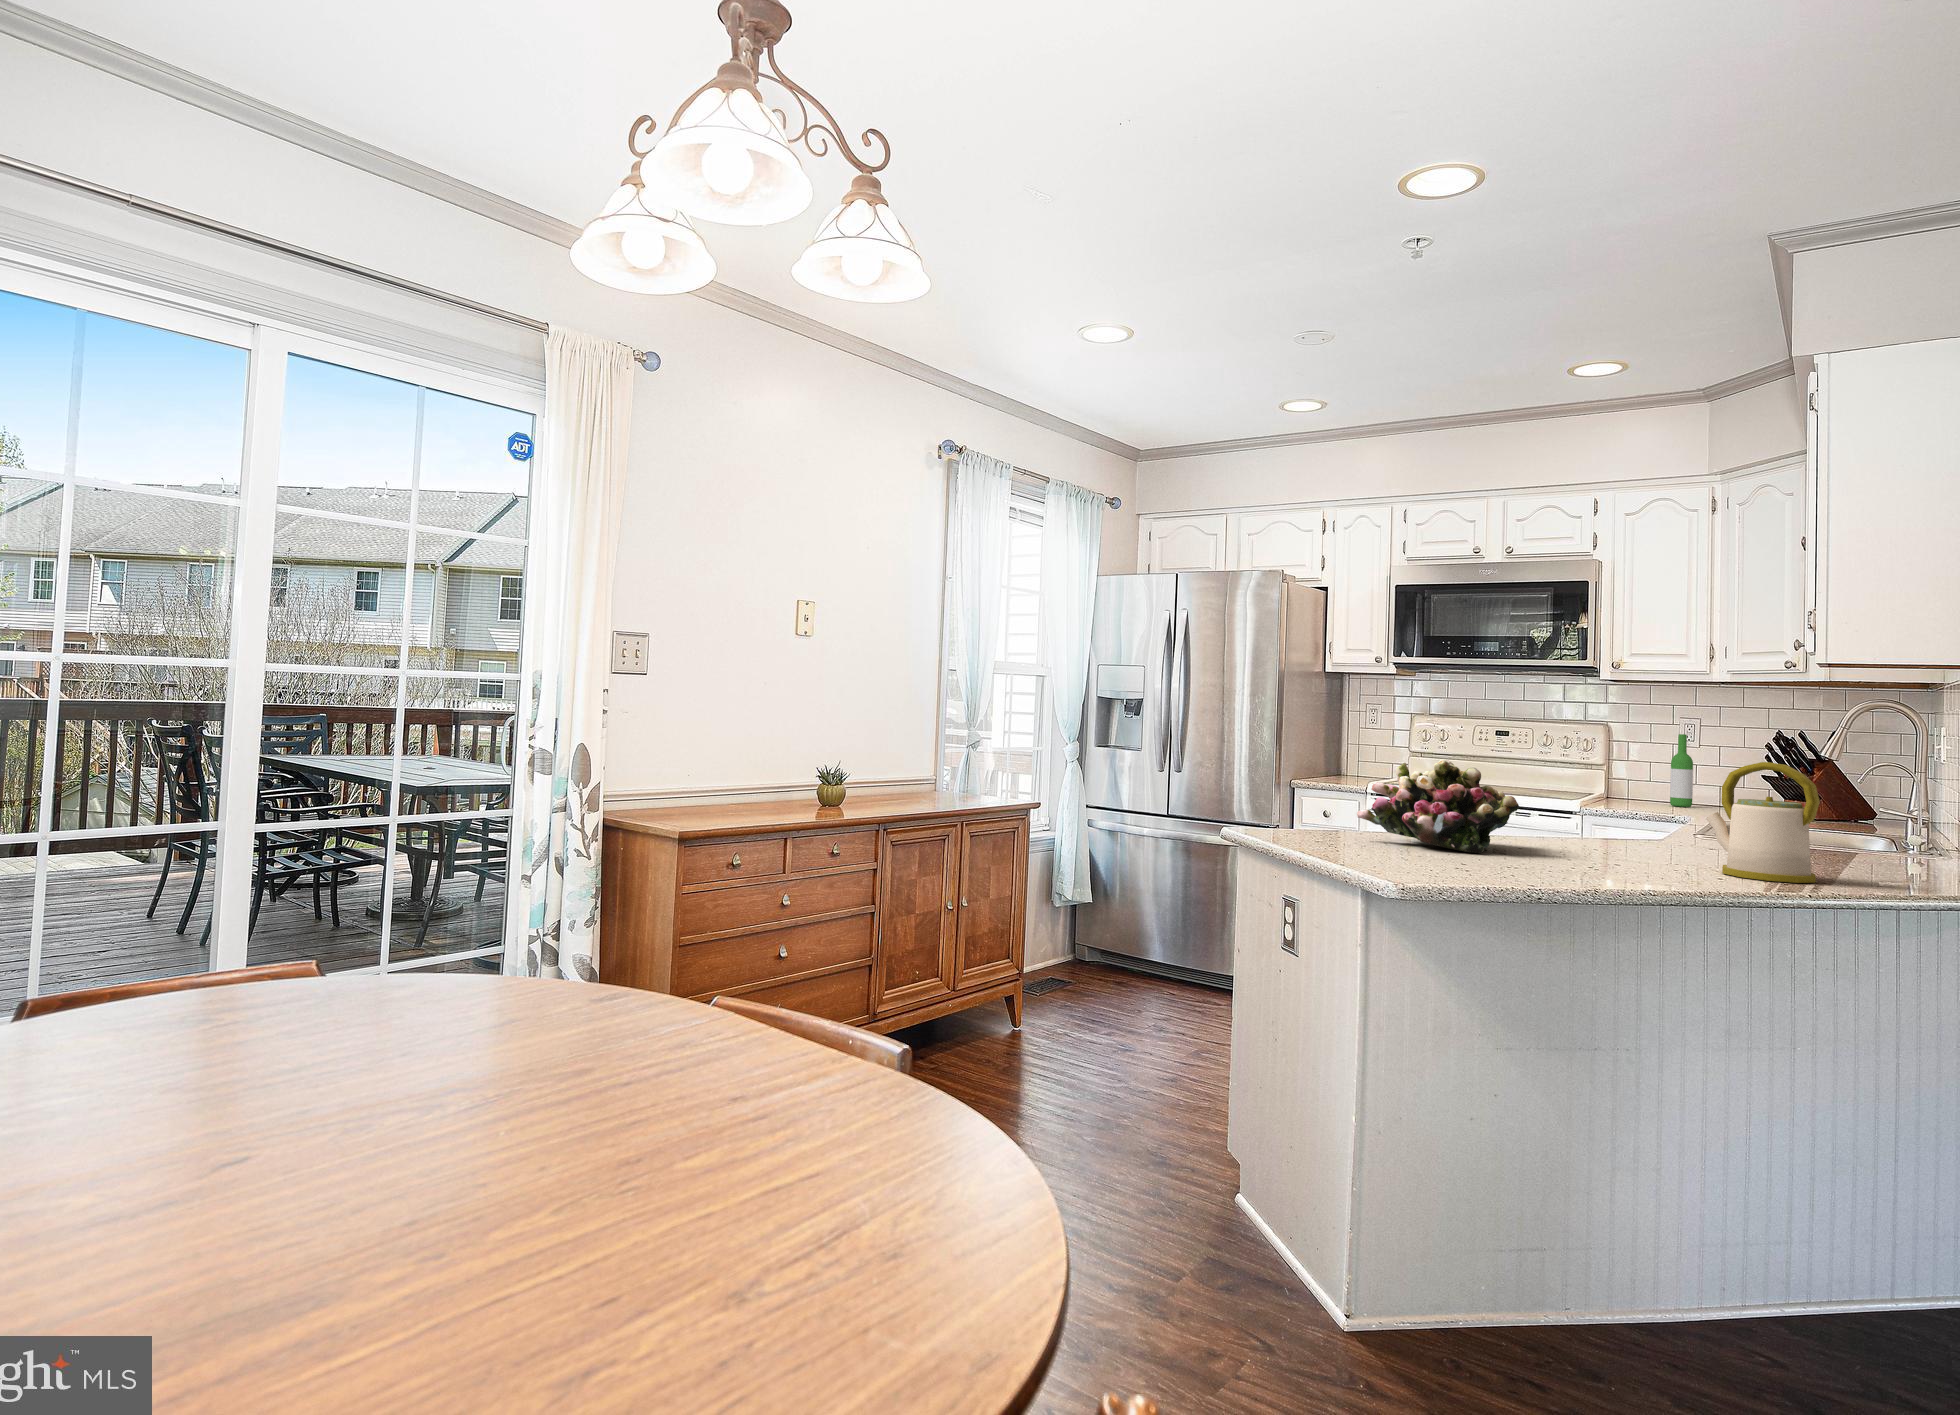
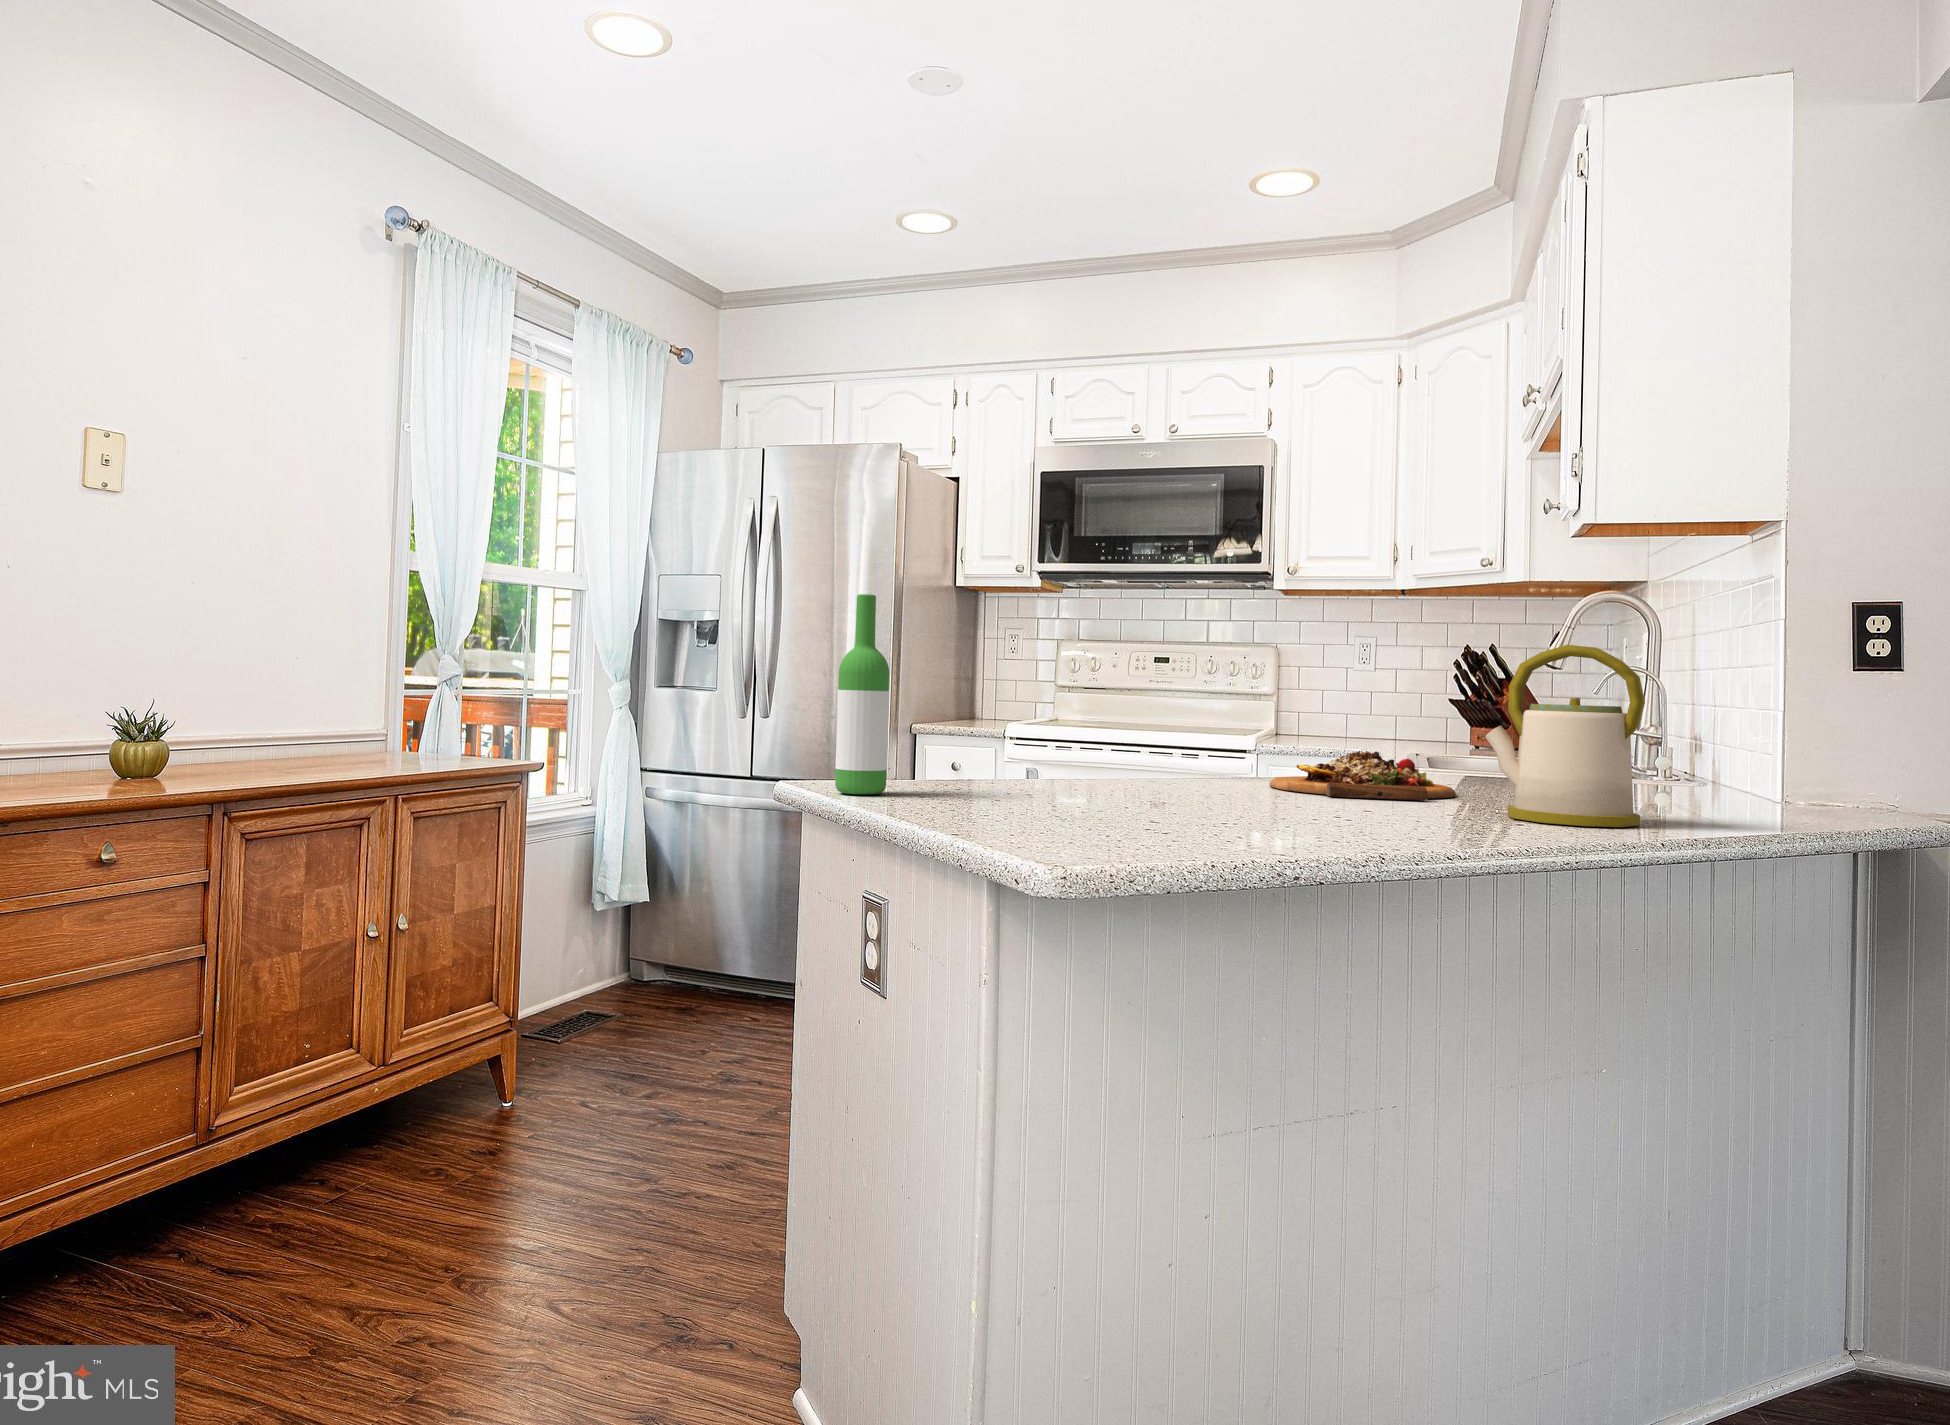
wine bottle: present [1670,734,1693,807] -> present [835,594,889,794]
flower arrangement: present [1357,759,1519,853] -> none [985,659,1227,805]
cutting board: none [1562,822,1706,859] -> present [1270,751,1457,801]

